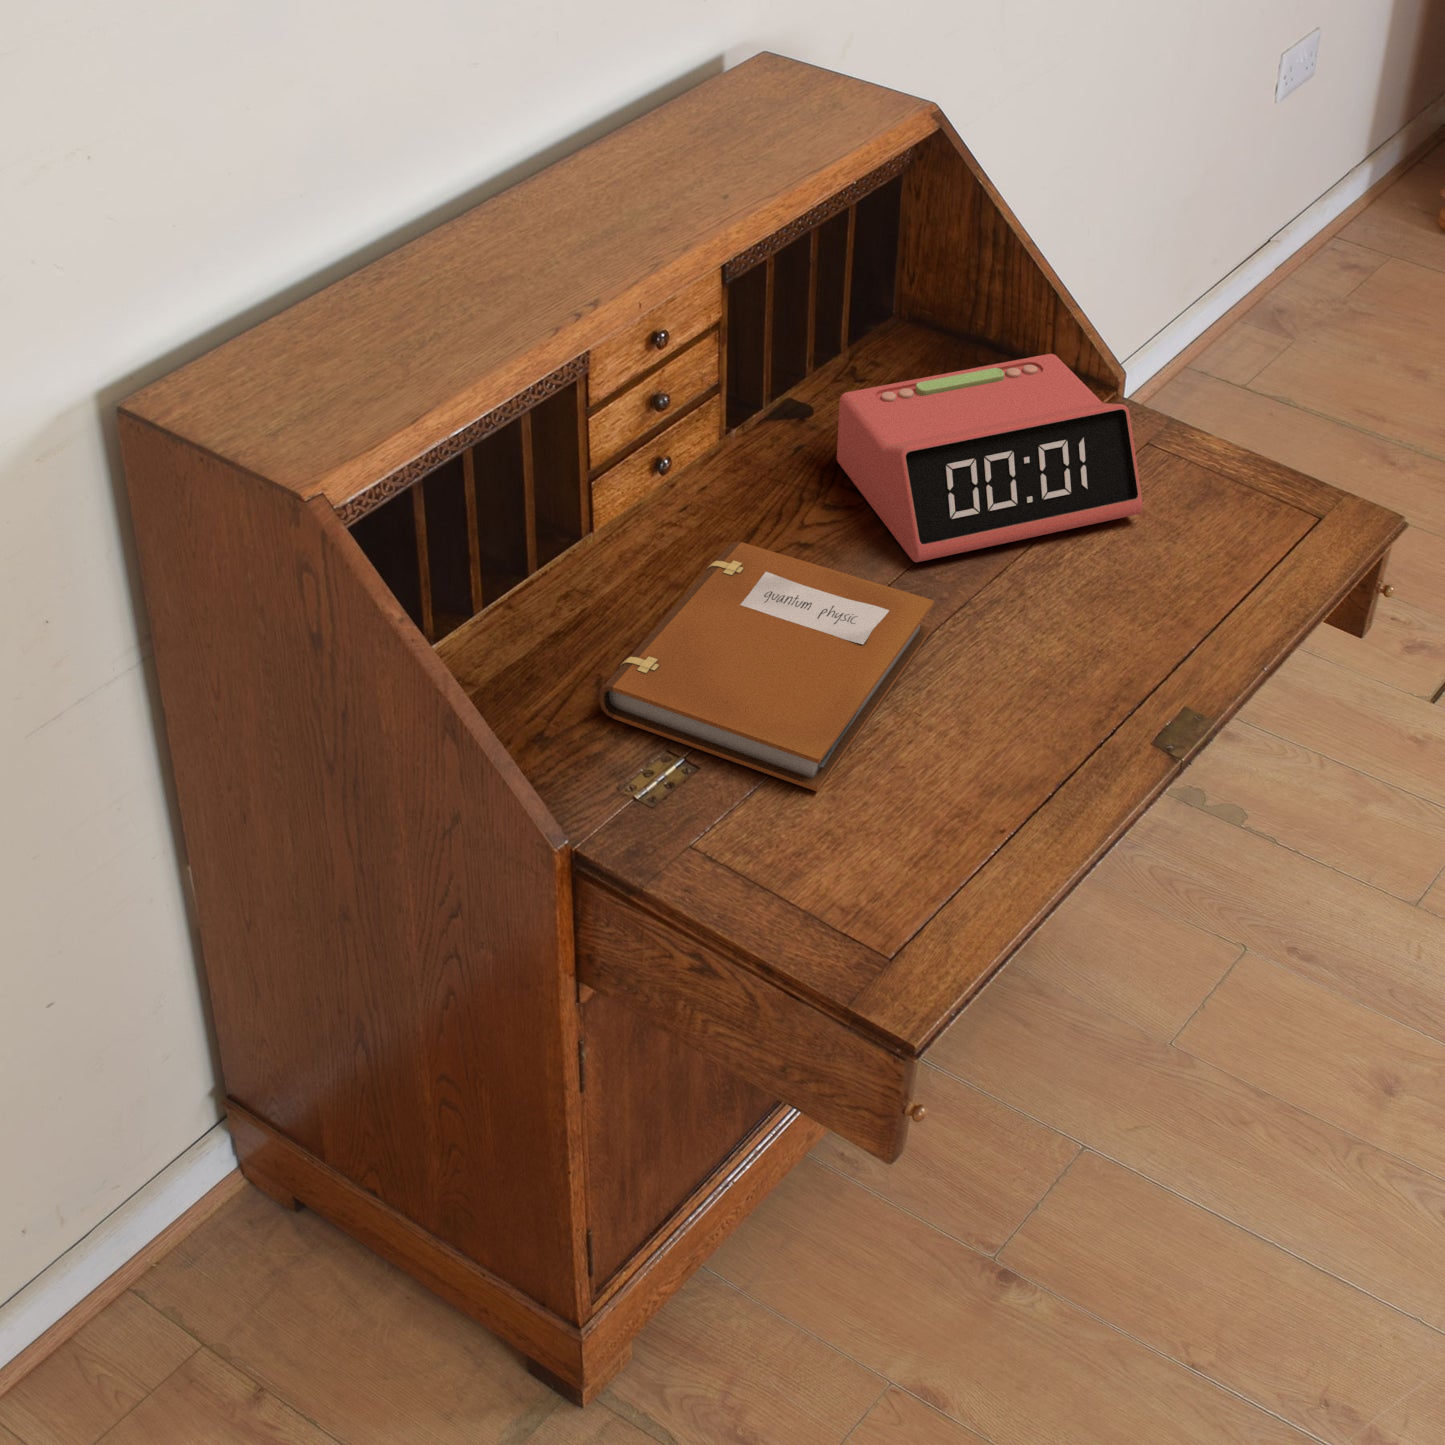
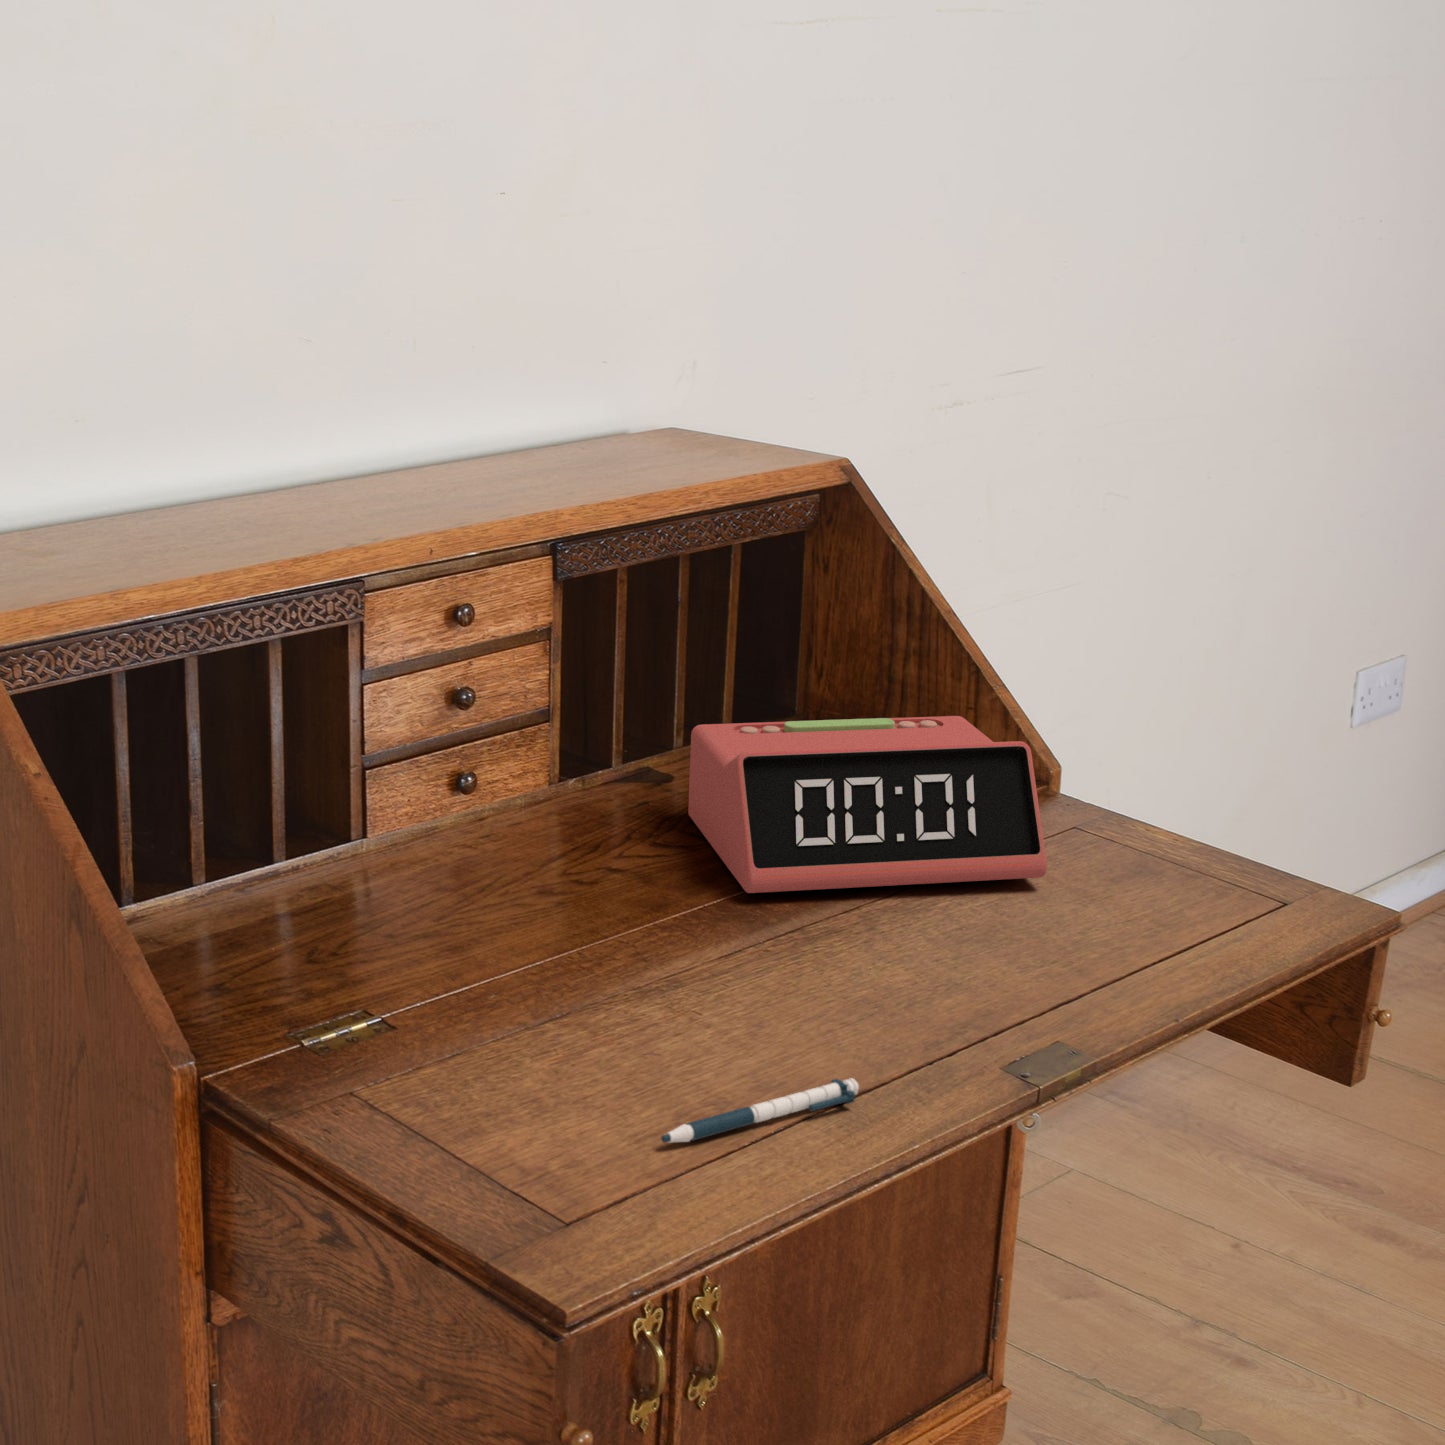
notebook: present [599,542,934,792] -> none [295,843,748,1064]
pen: none [934,783,1062,869] -> present [661,1078,859,1143]

